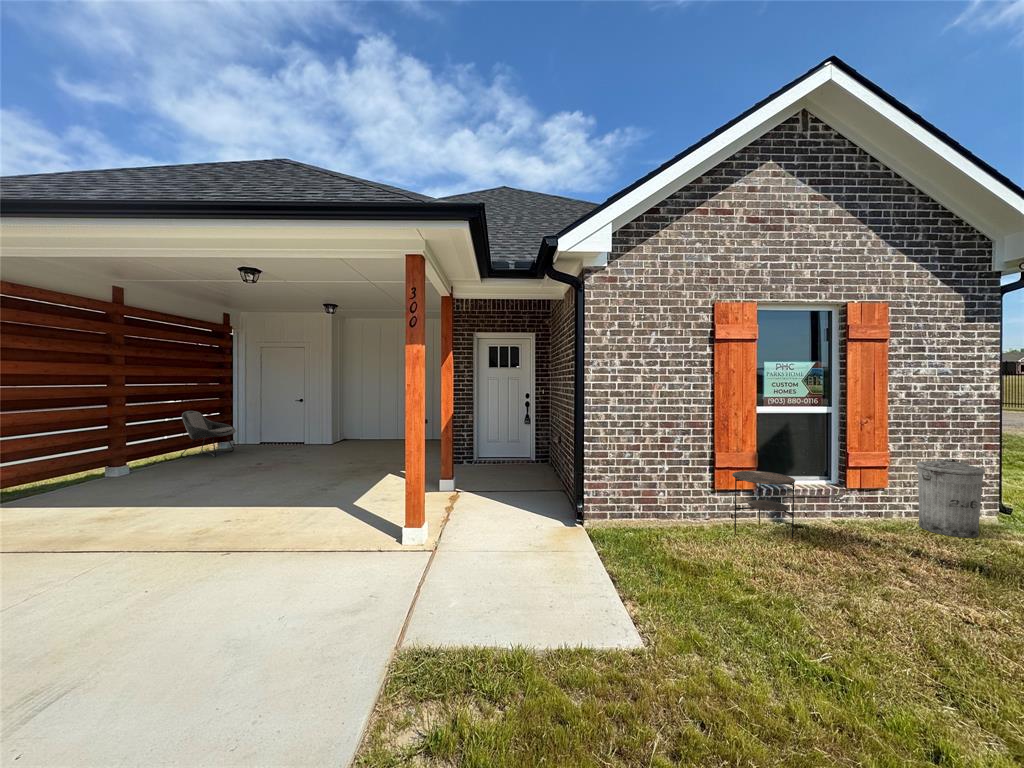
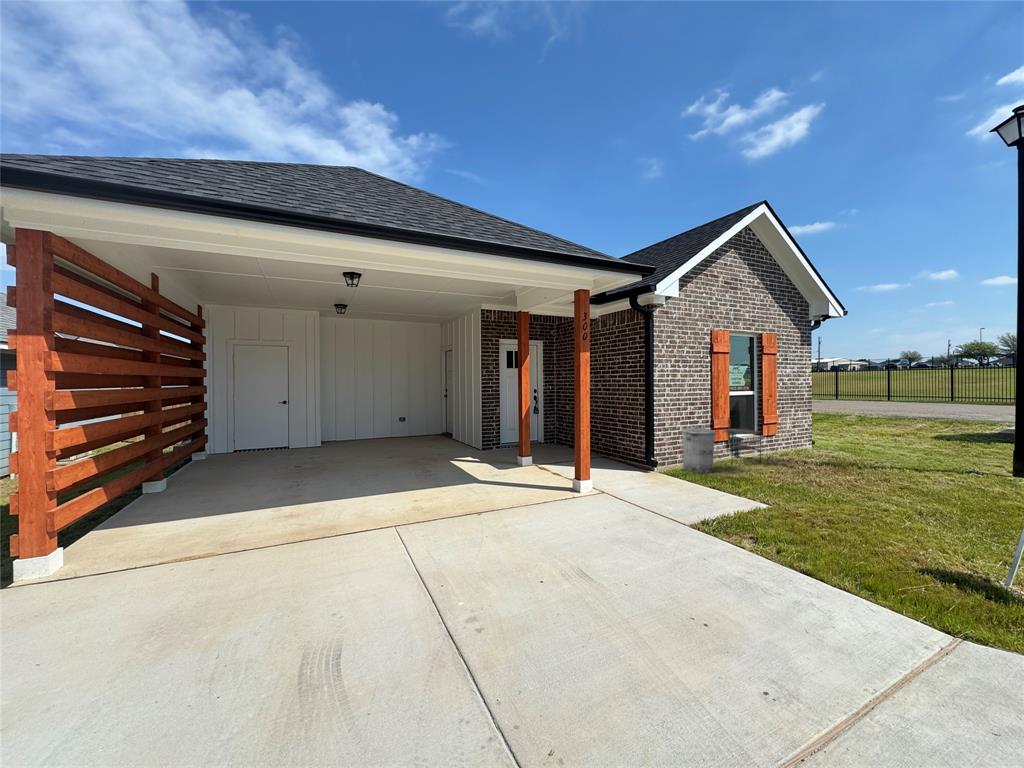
lounge chair: present [181,411,236,458] -> none [180,414,235,465]
trash can: present [916,459,985,538] -> present [682,426,716,473]

